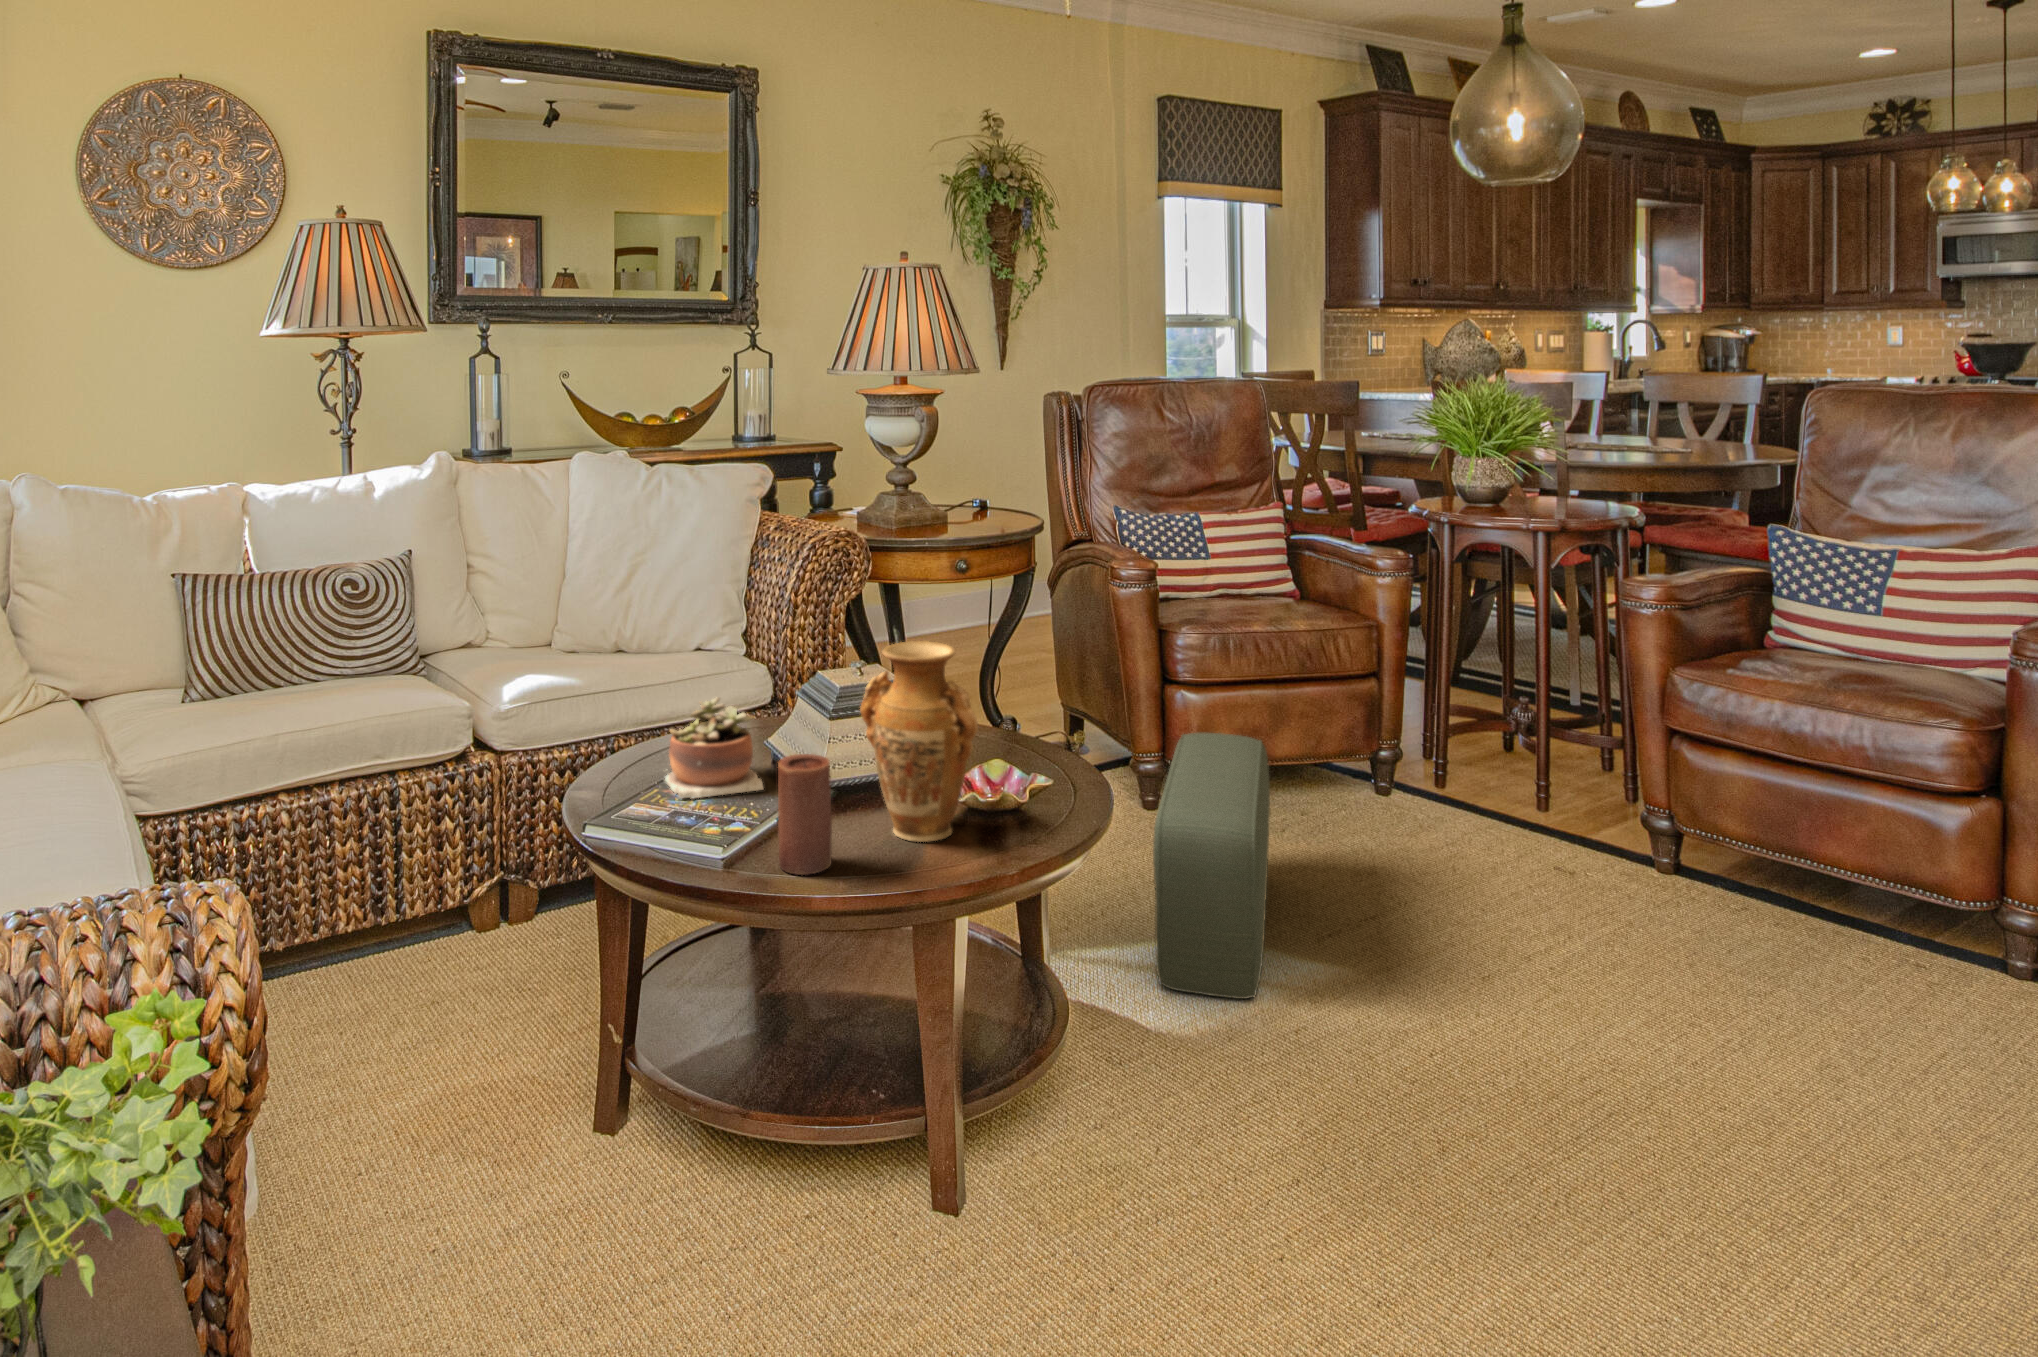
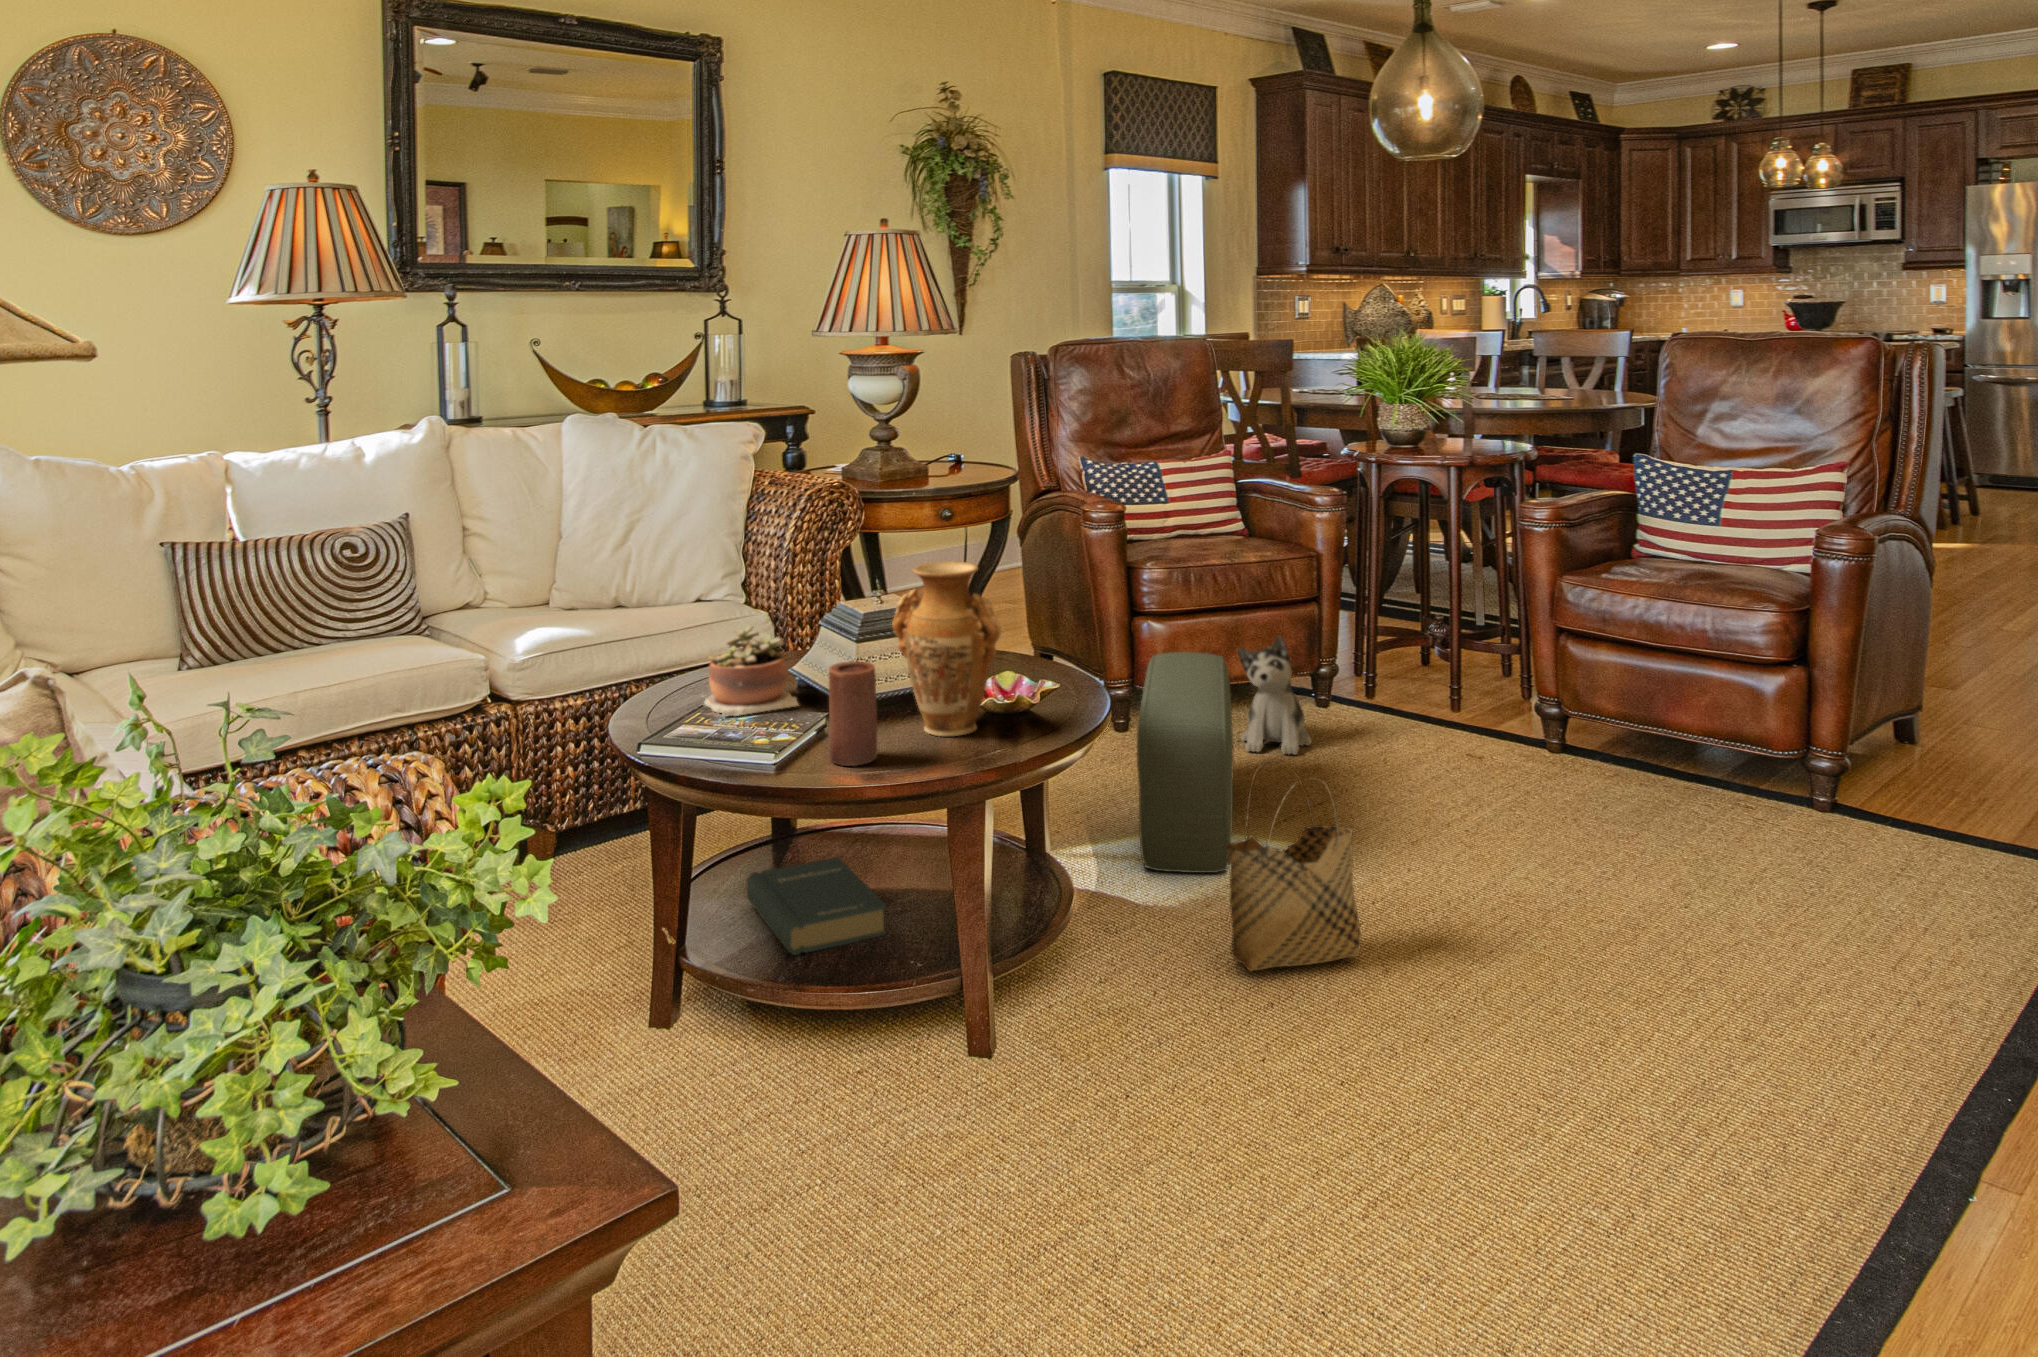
plush toy: none [1283,716,1368,853] -> present [1238,635,1311,755]
woven basket: none [1244,885,1408,1140] -> present [1226,759,1361,971]
hardback book: none [708,954,850,1073] -> present [747,857,886,955]

